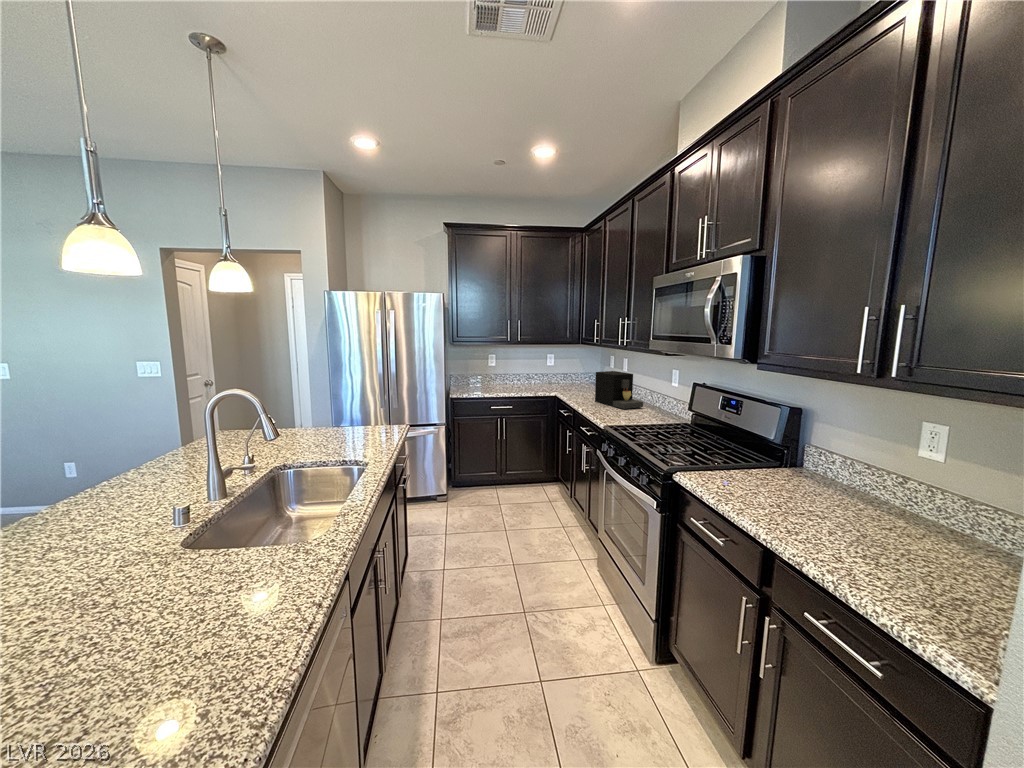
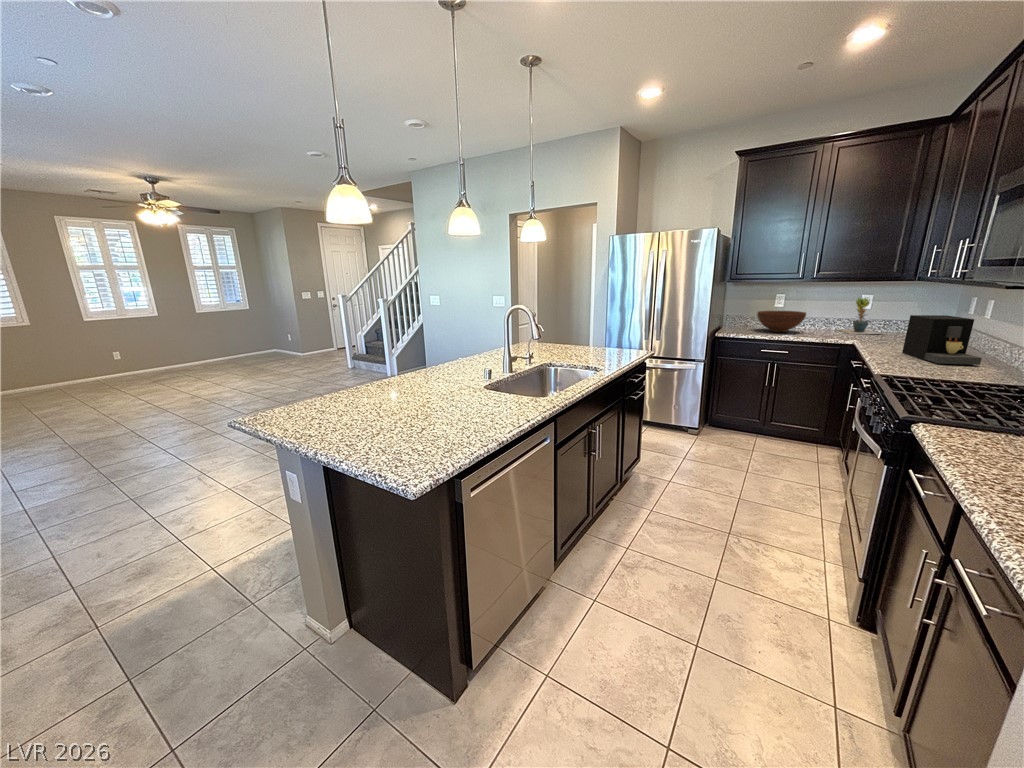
potted plant: none [535,356,569,387] -> present [839,298,882,334]
fruit bowl: none [481,369,519,389] -> present [757,311,806,332]

